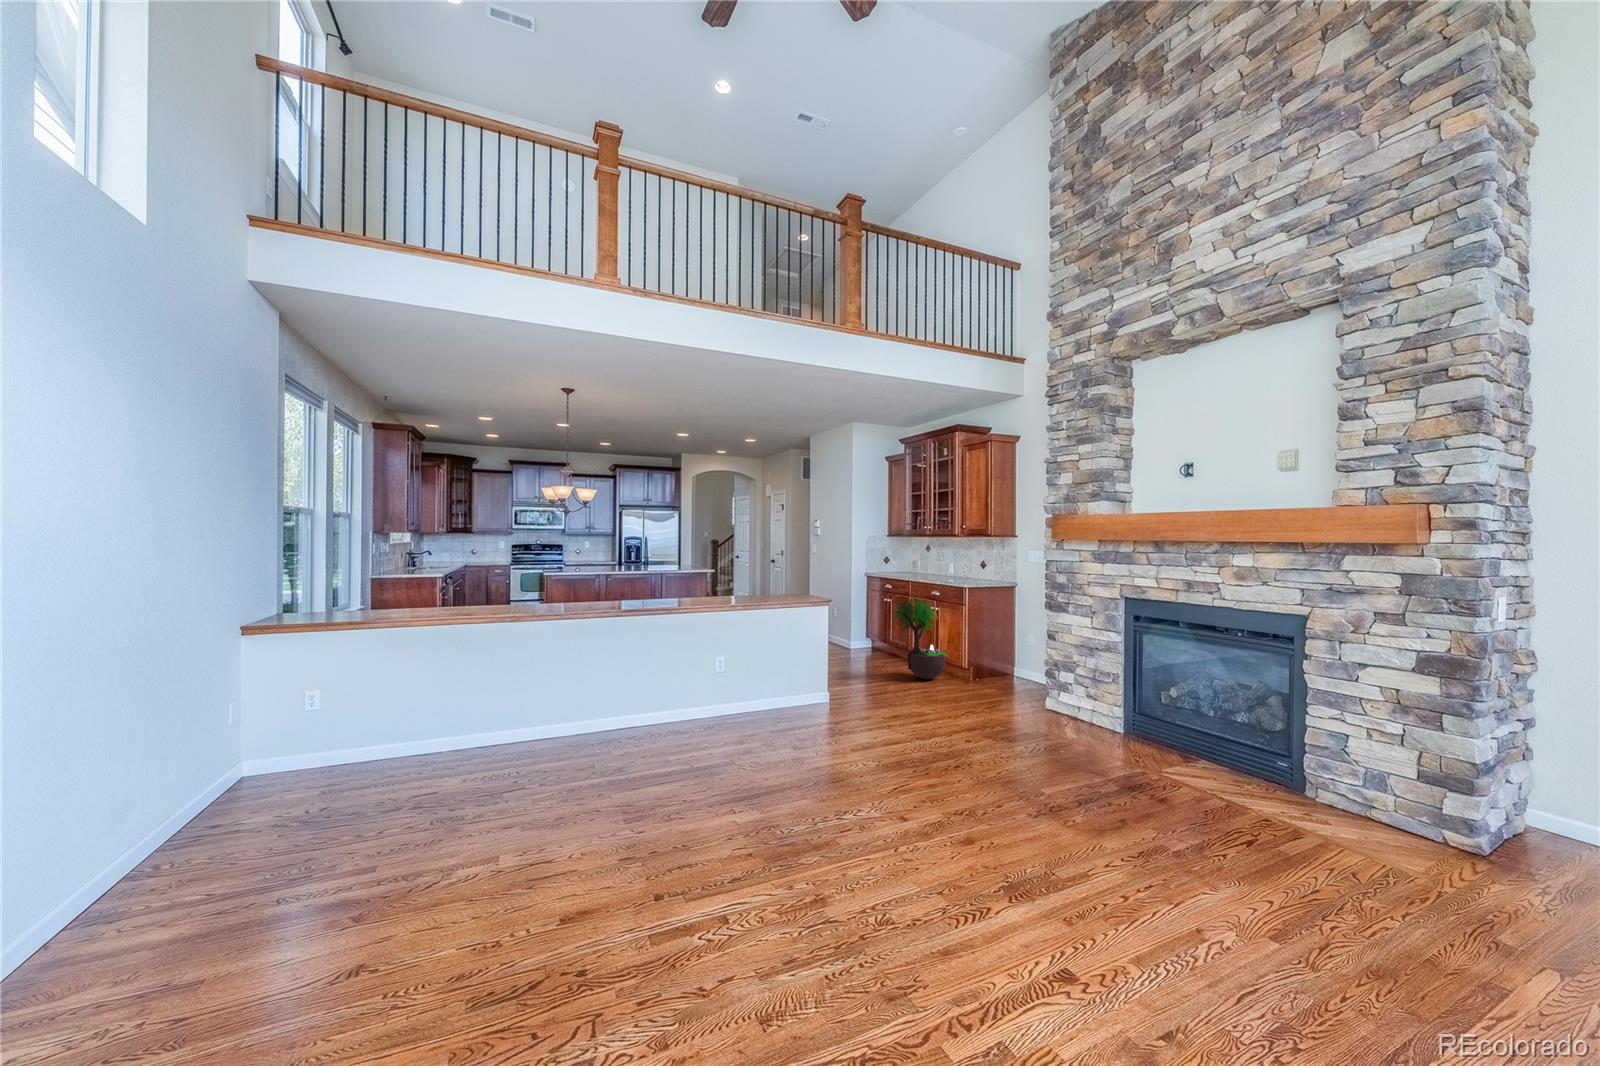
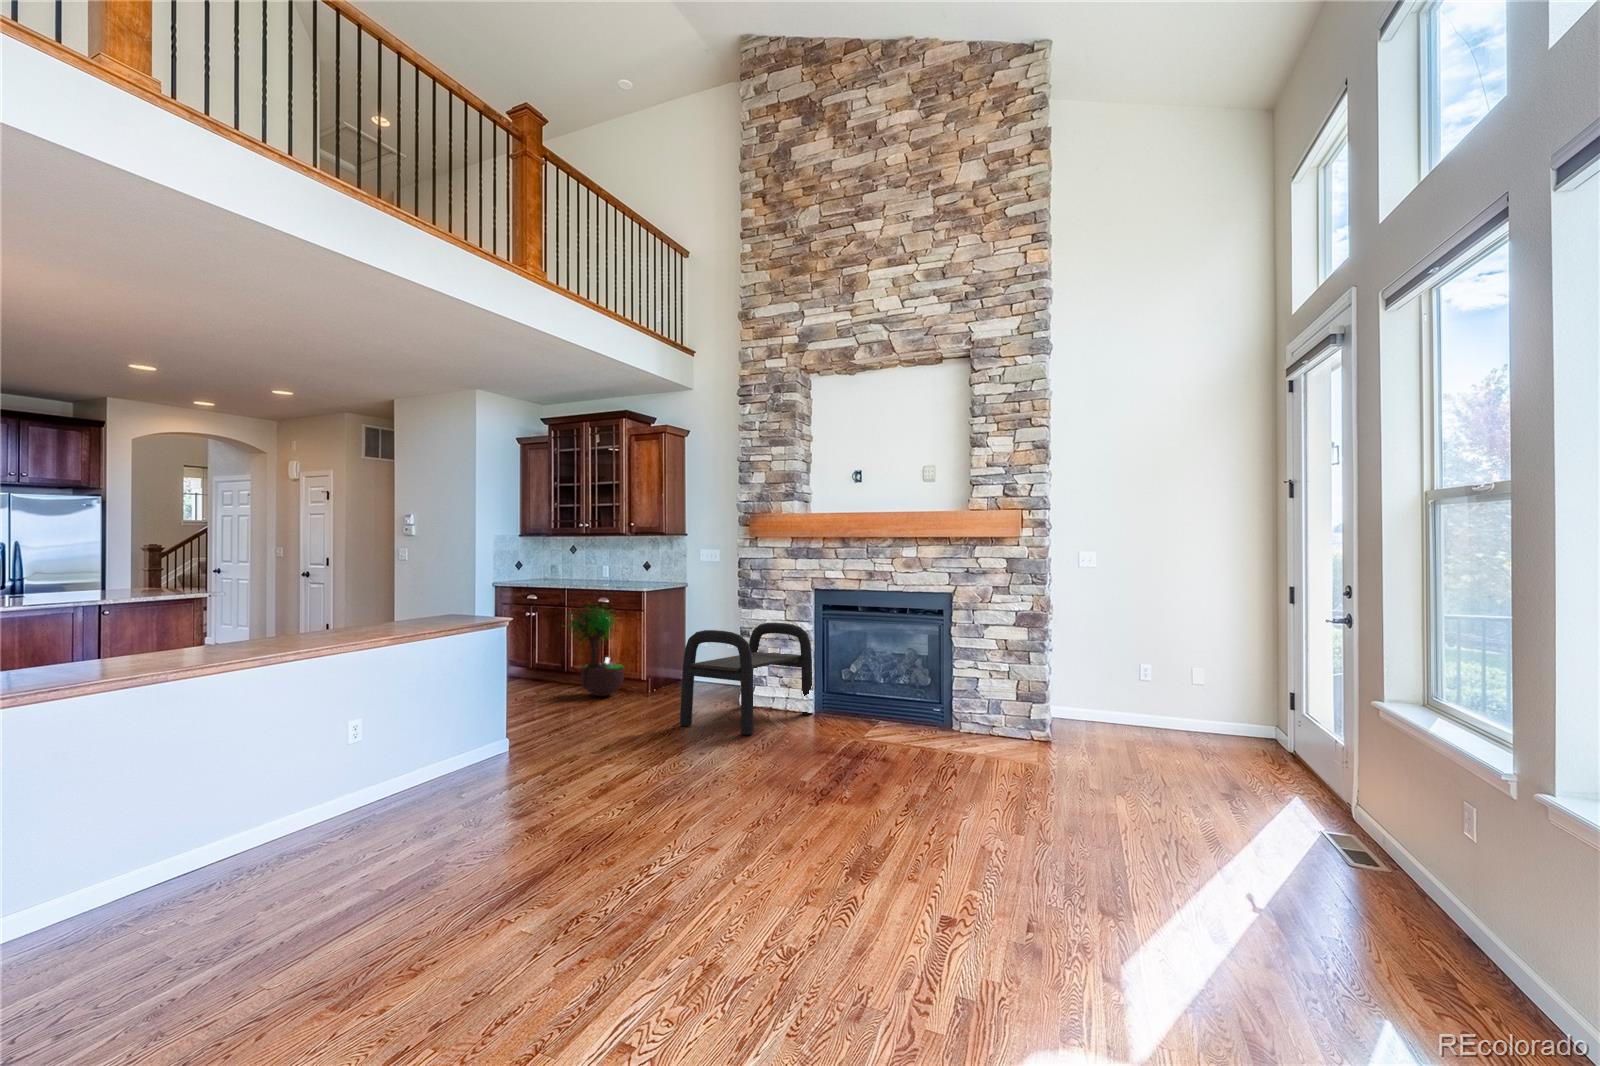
bench: none [960,629,1119,750] -> present [680,623,812,735]

